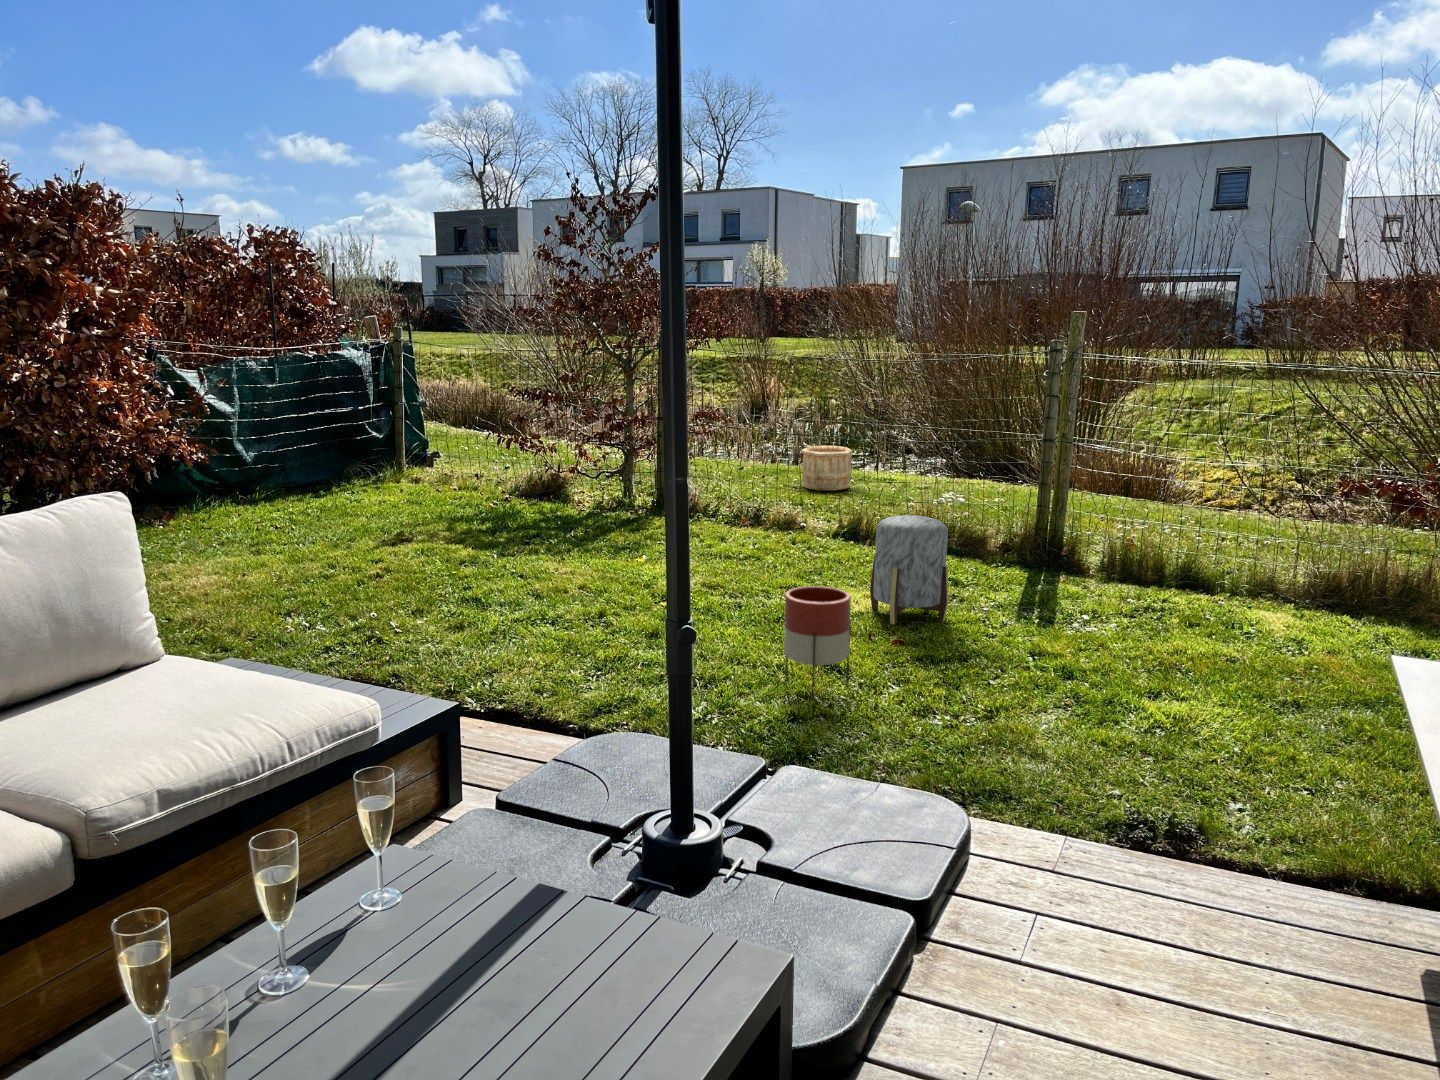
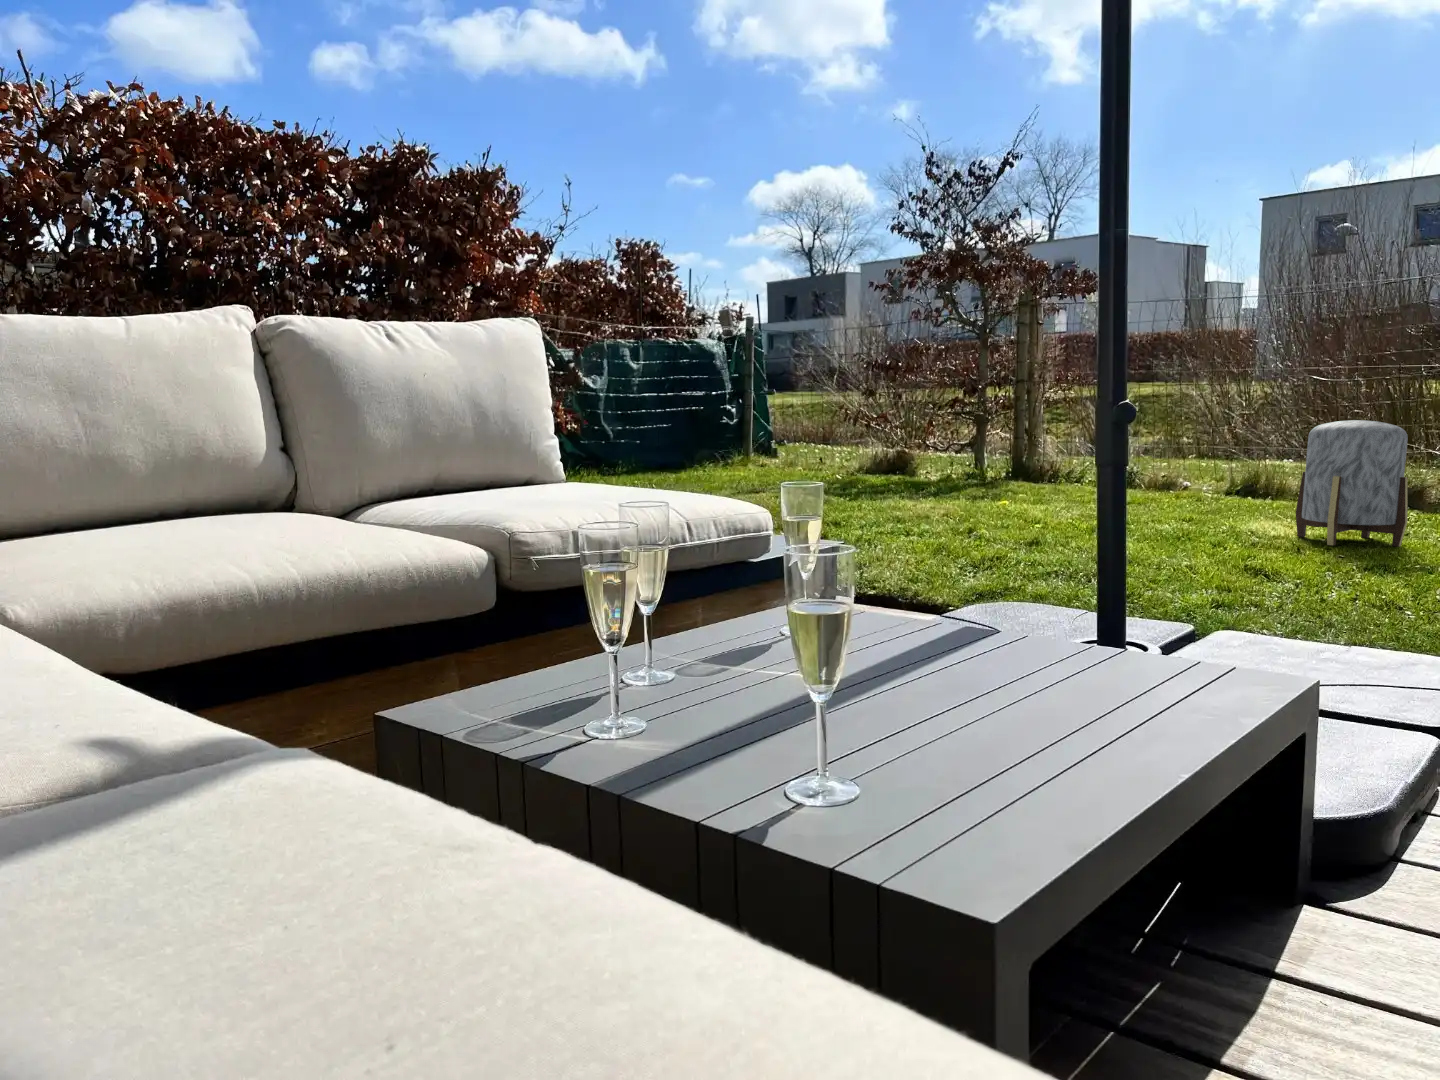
wooden bucket: present [801,446,853,491] -> none [1179,416,1243,462]
planter: present [784,586,851,701] -> none [1205,460,1299,585]

